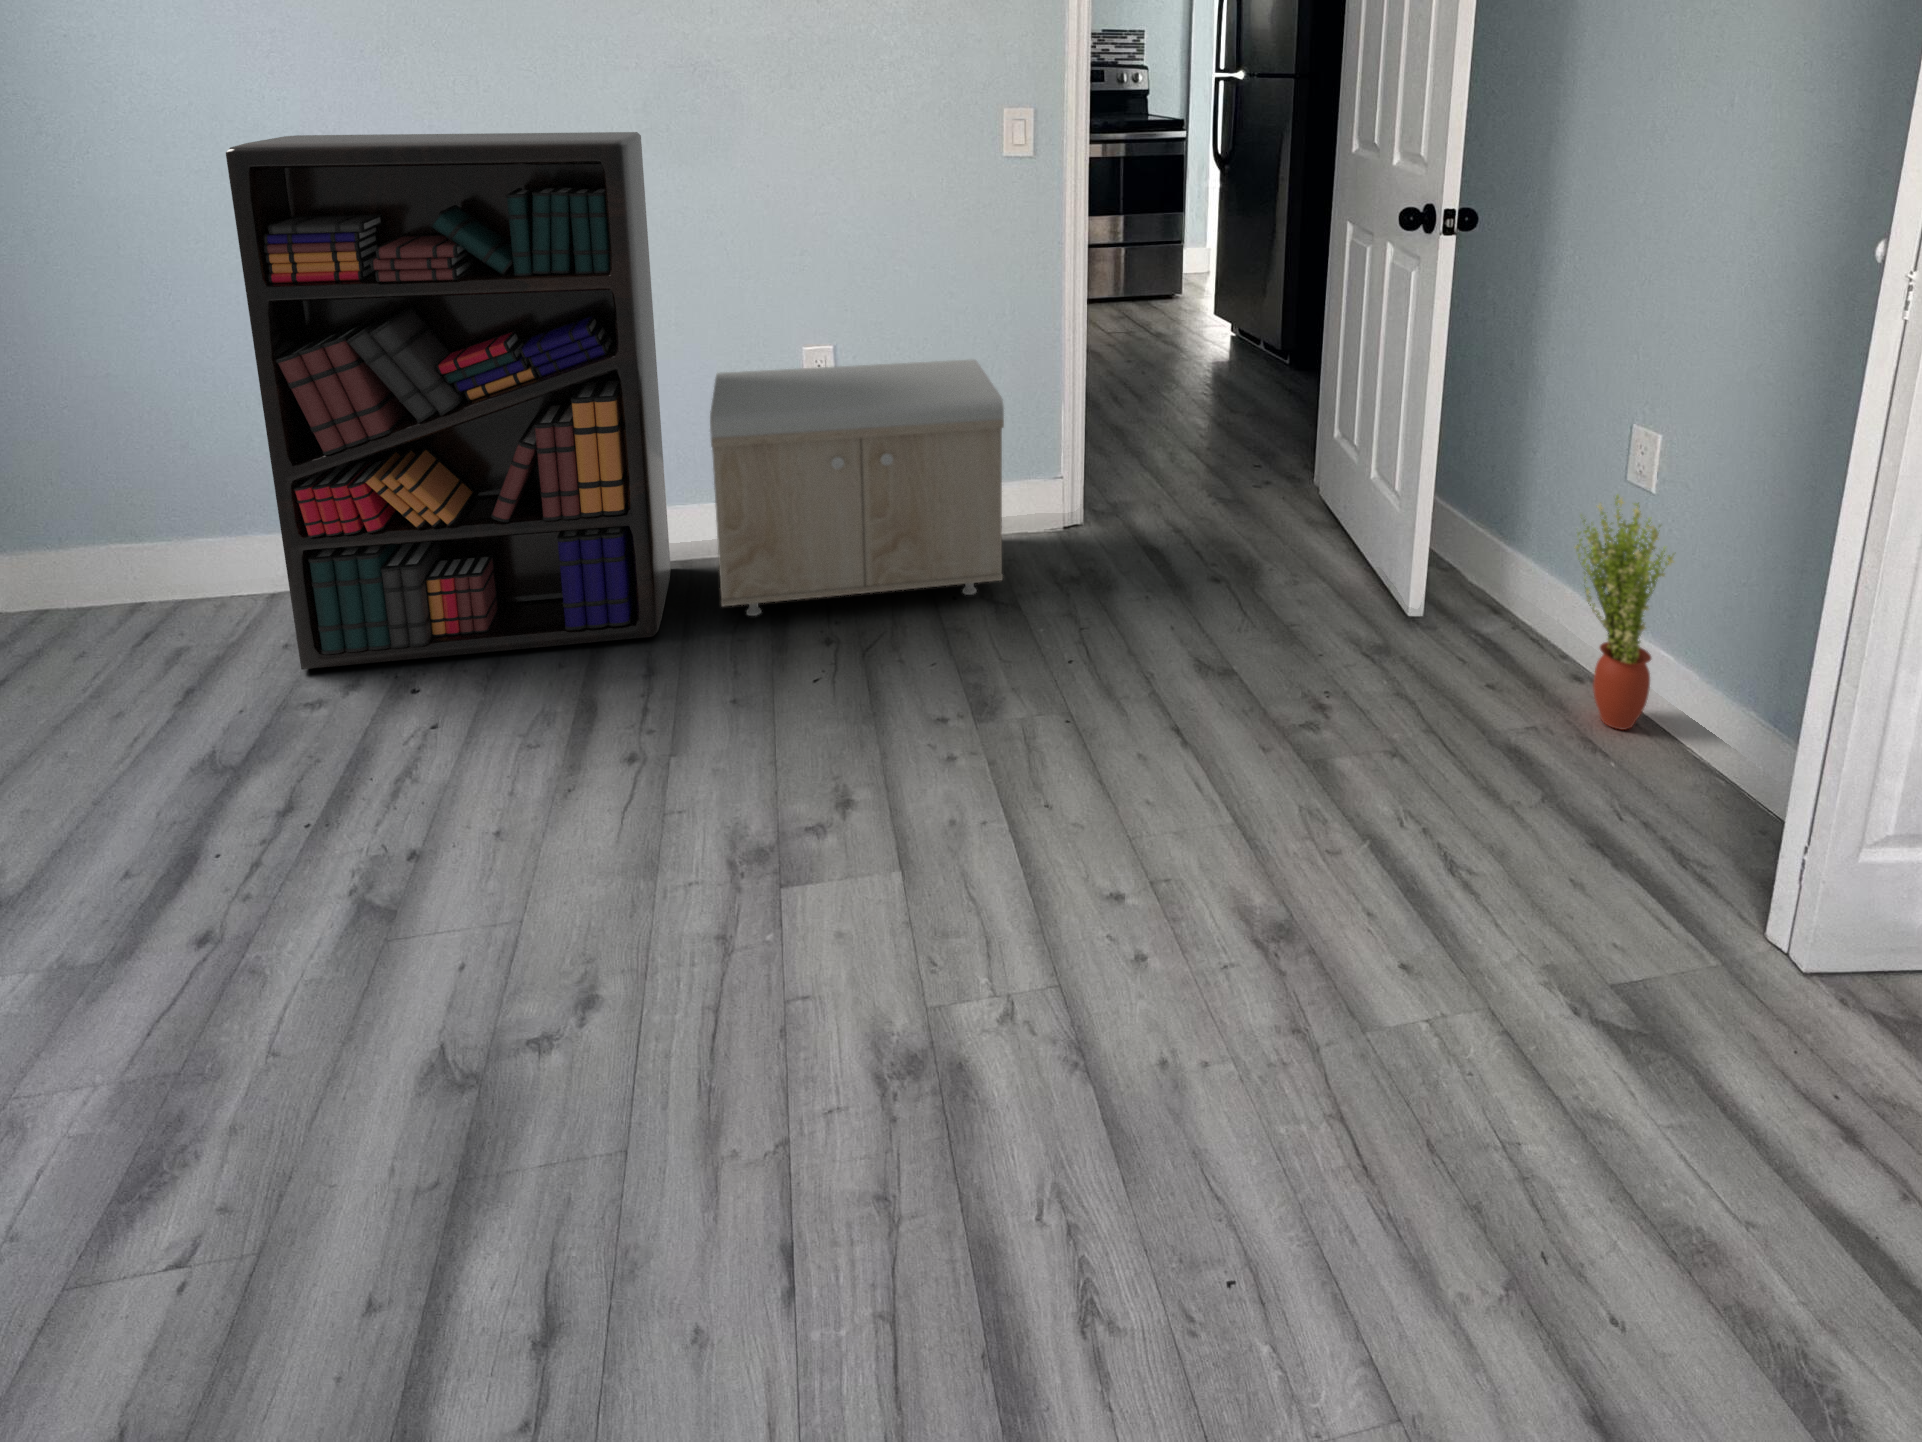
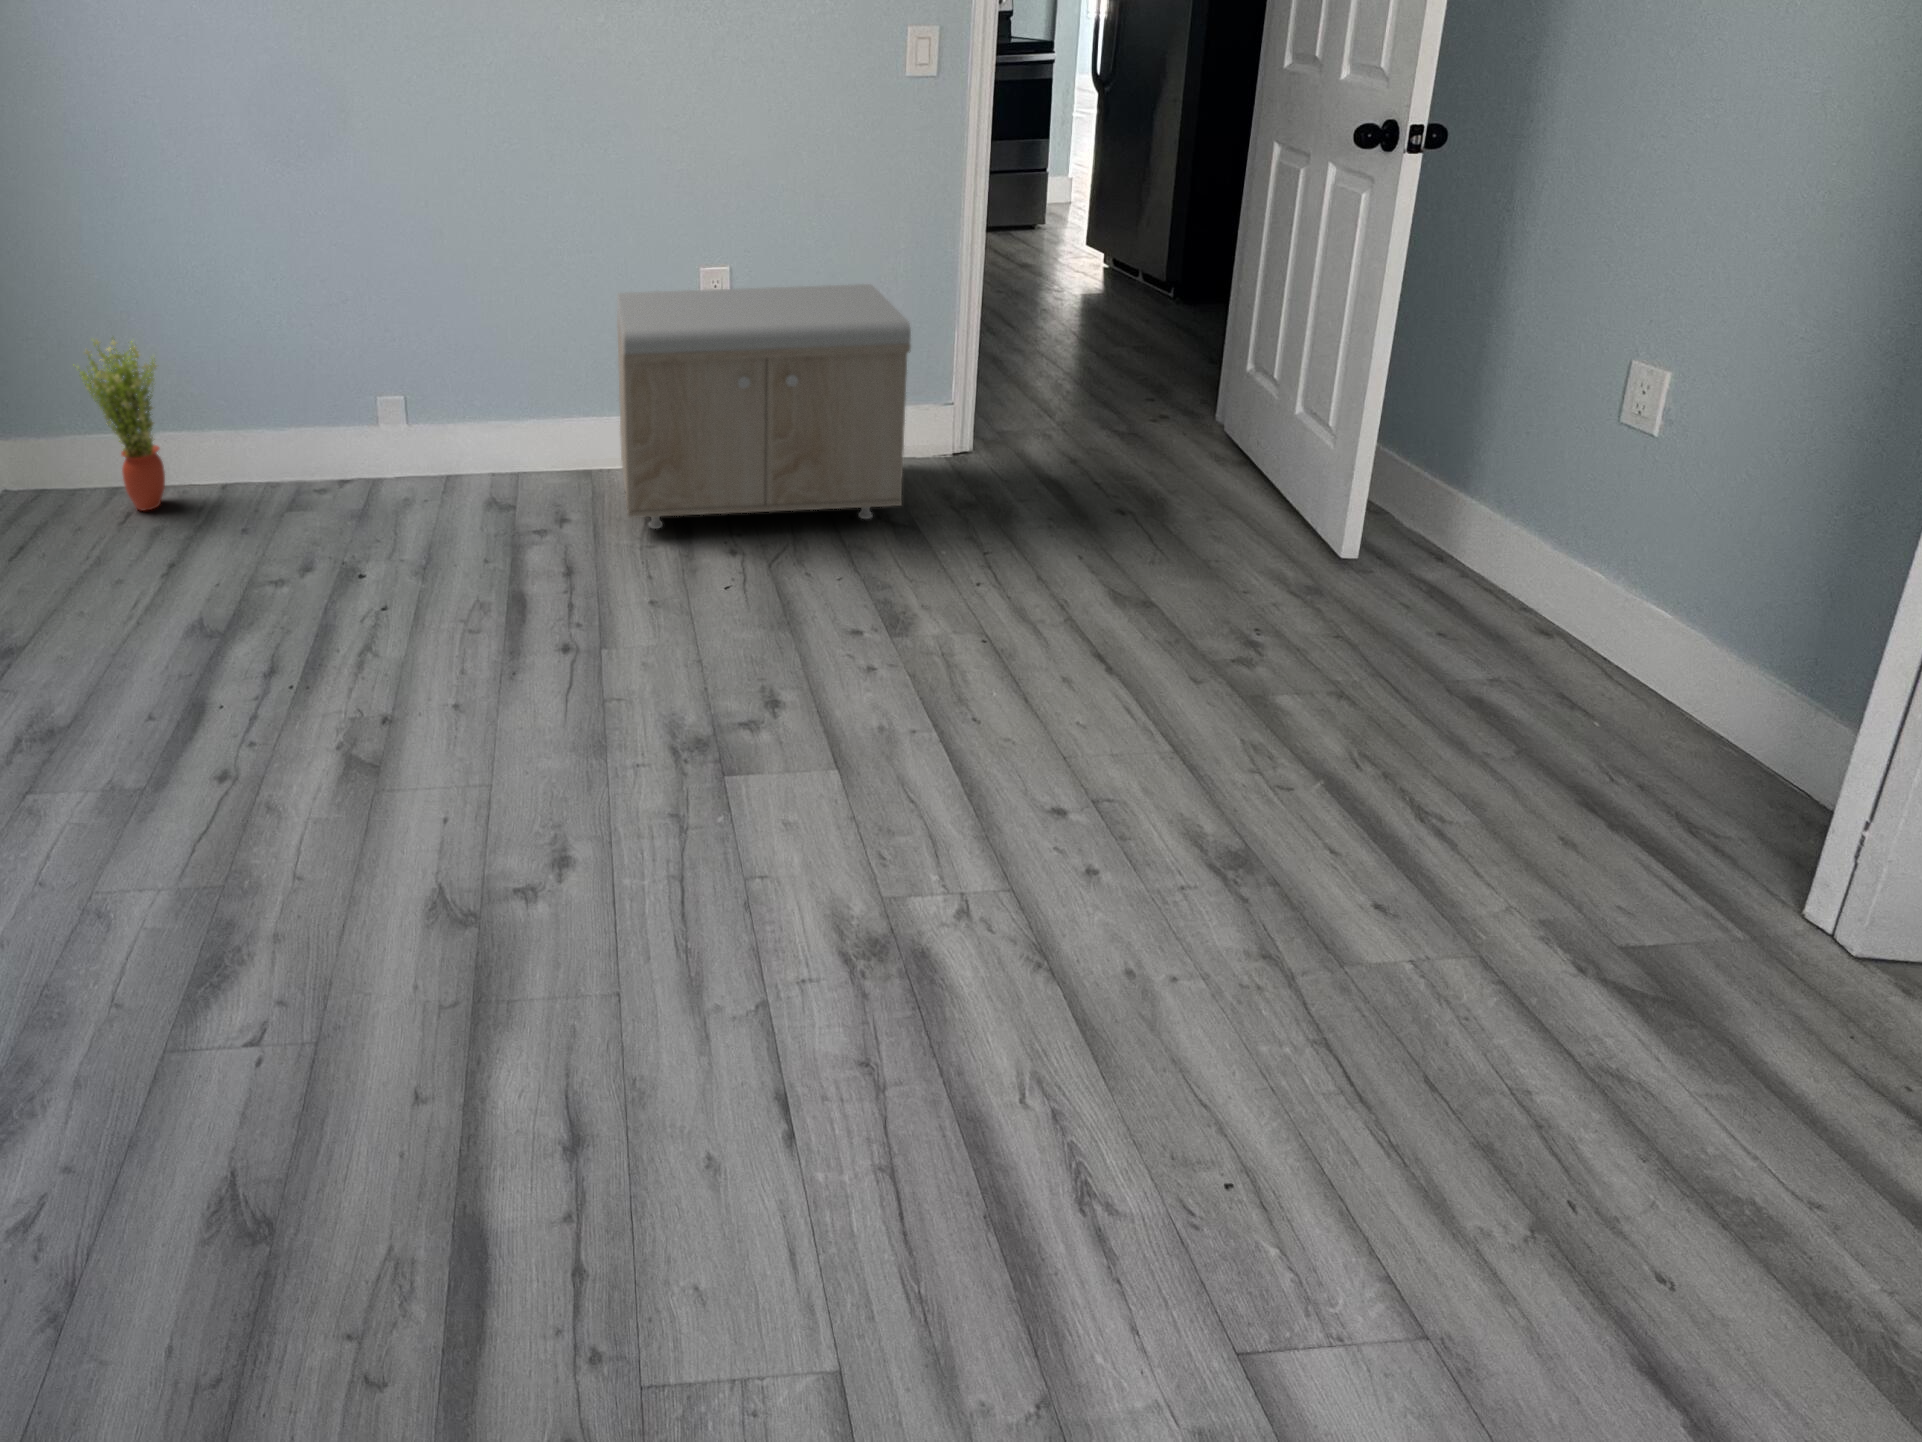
bookshelf: present [226,132,671,669] -> none [201,56,570,555]
potted plant: present [1575,495,1674,730] -> present [80,337,165,511]

